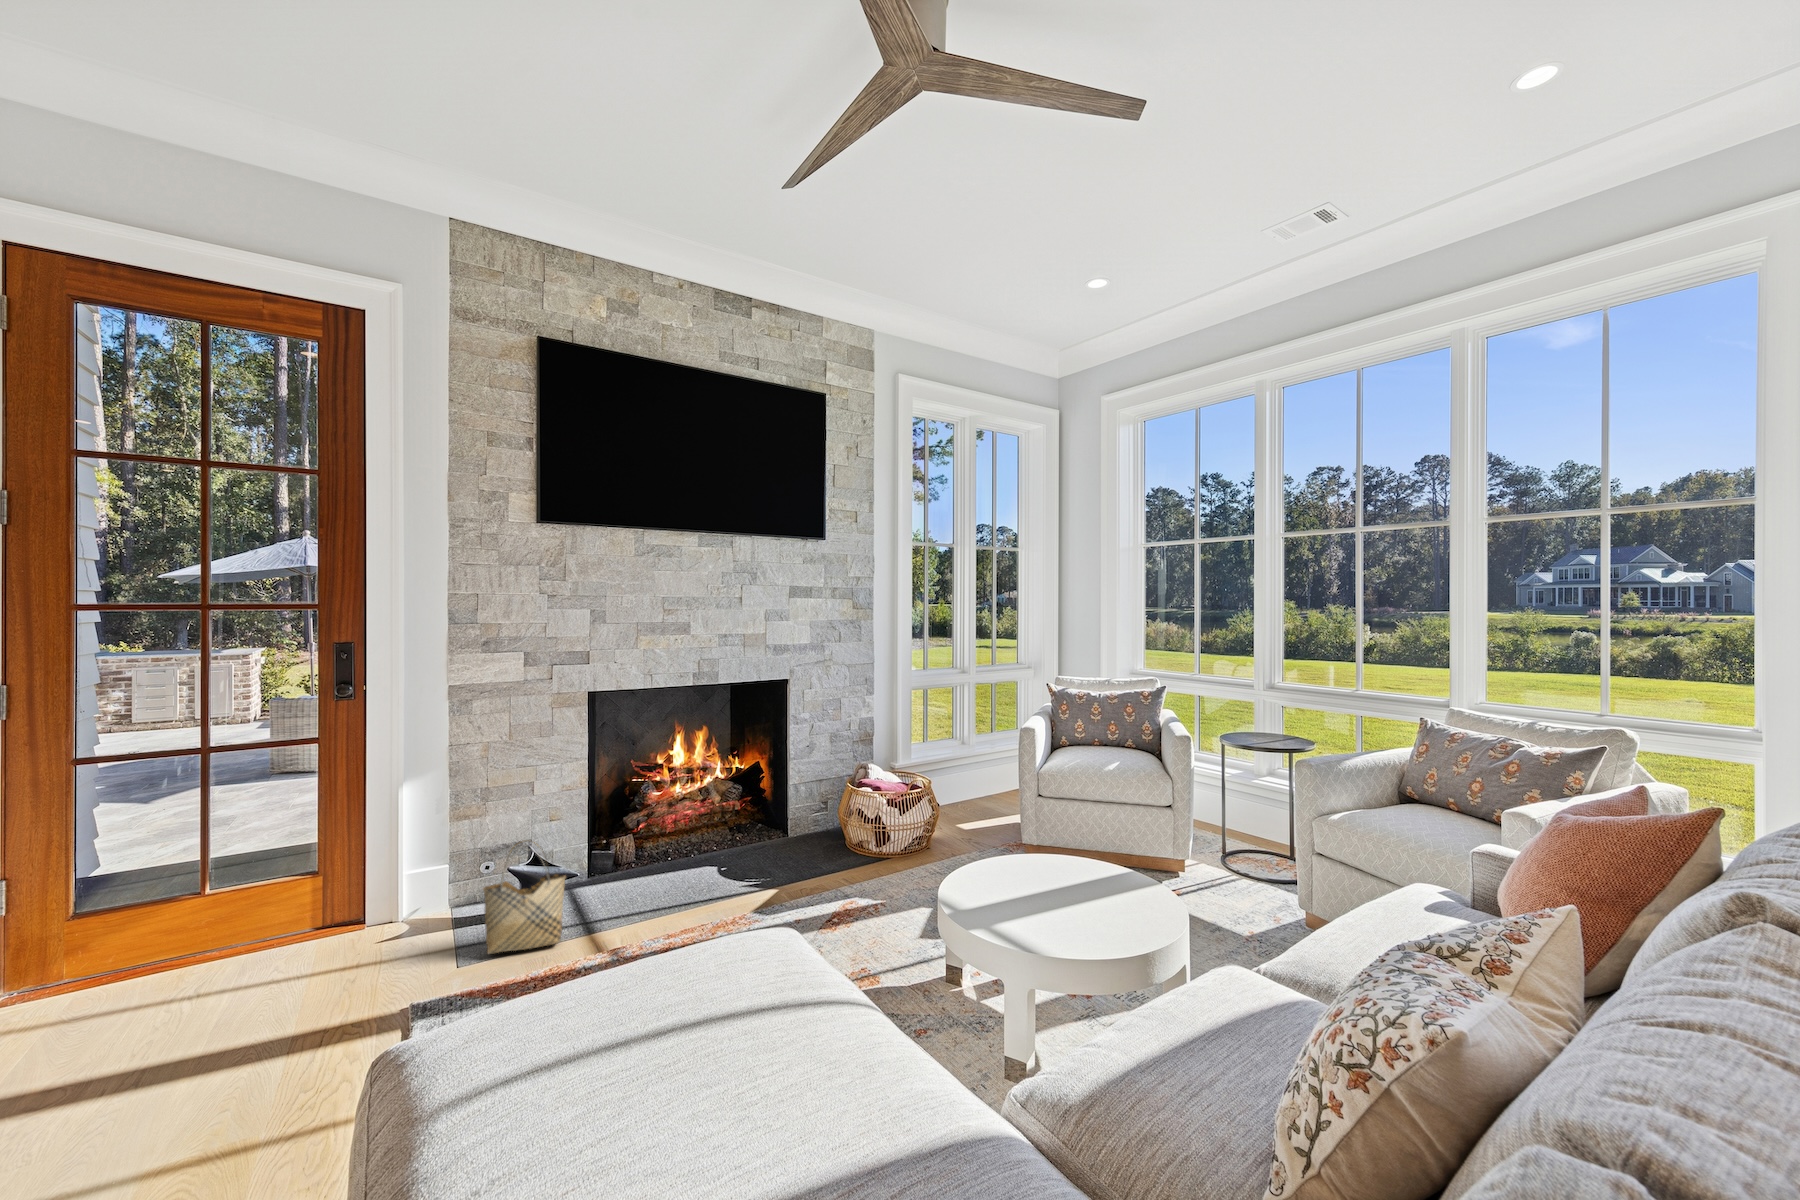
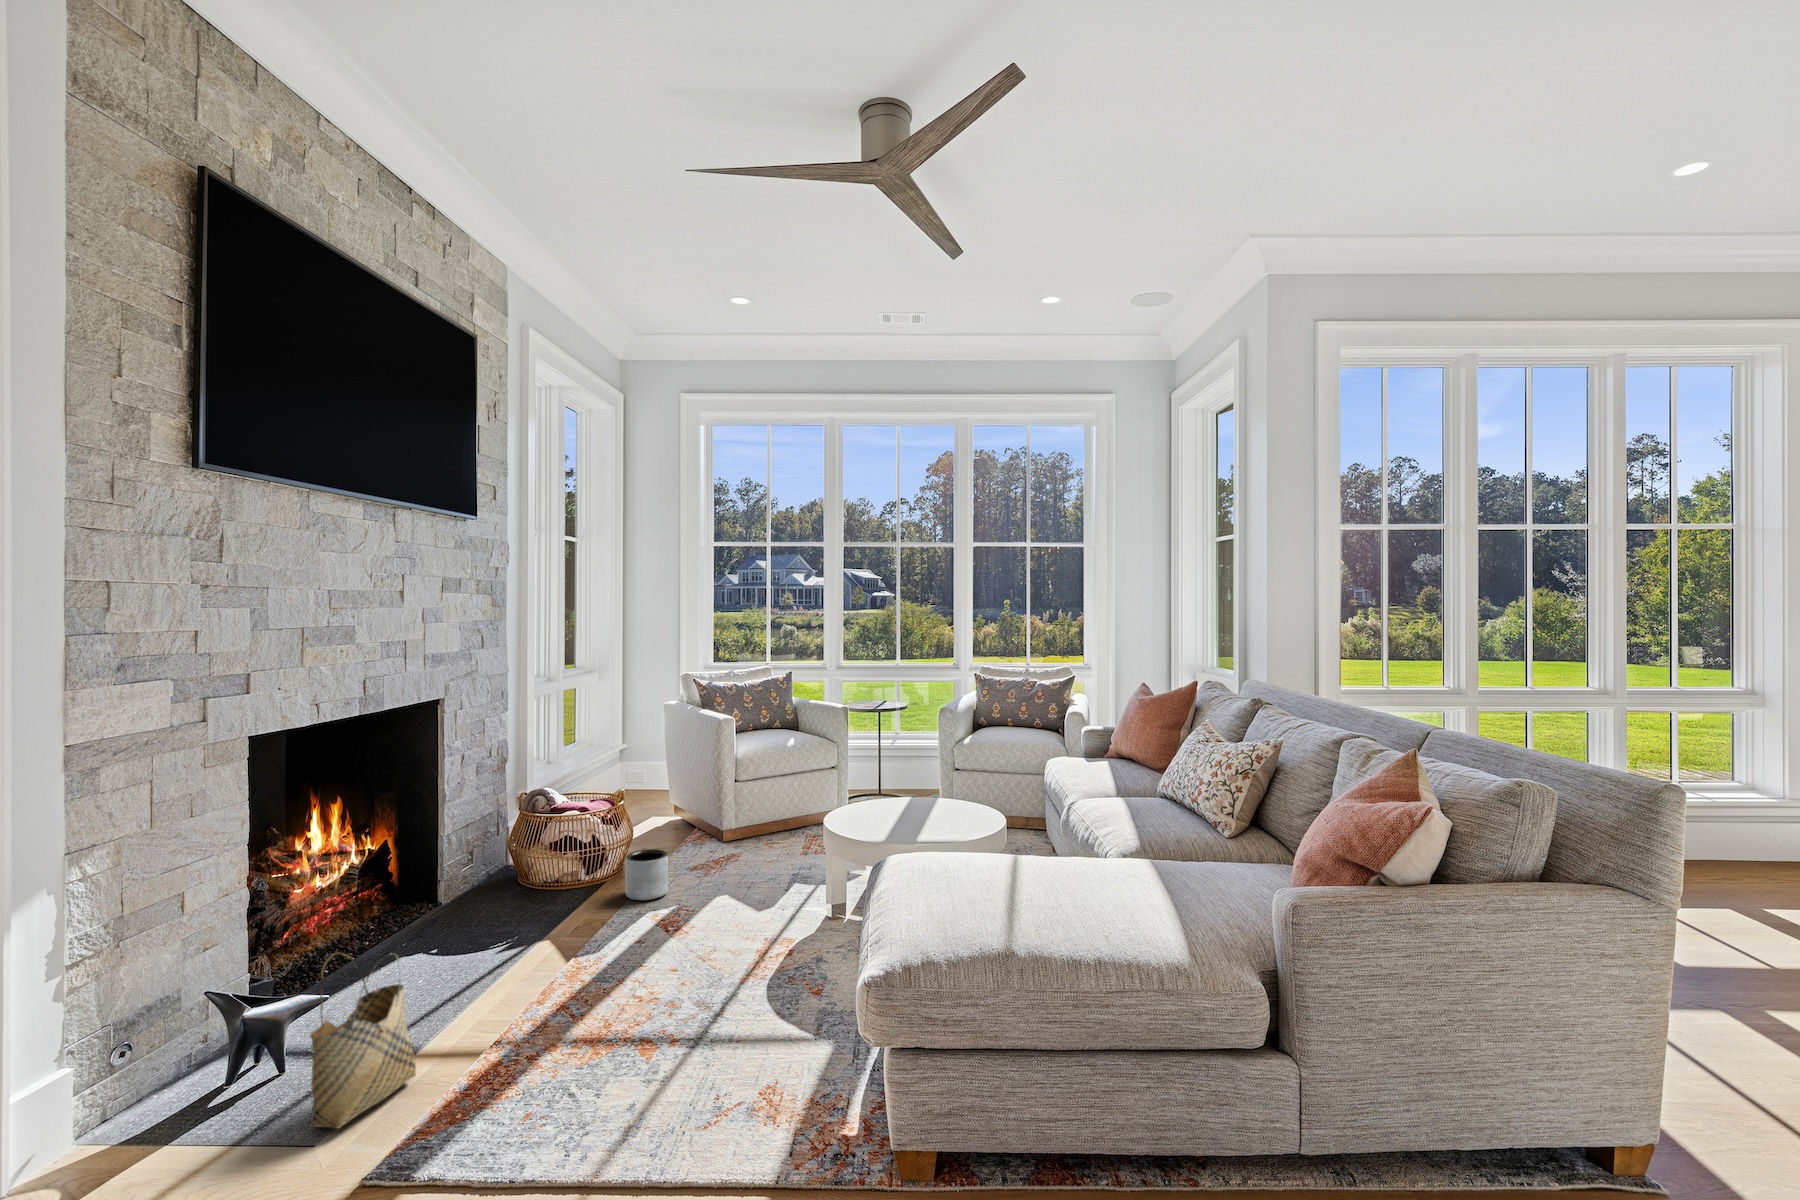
planter: none [869,838,908,887] -> present [625,849,668,901]

